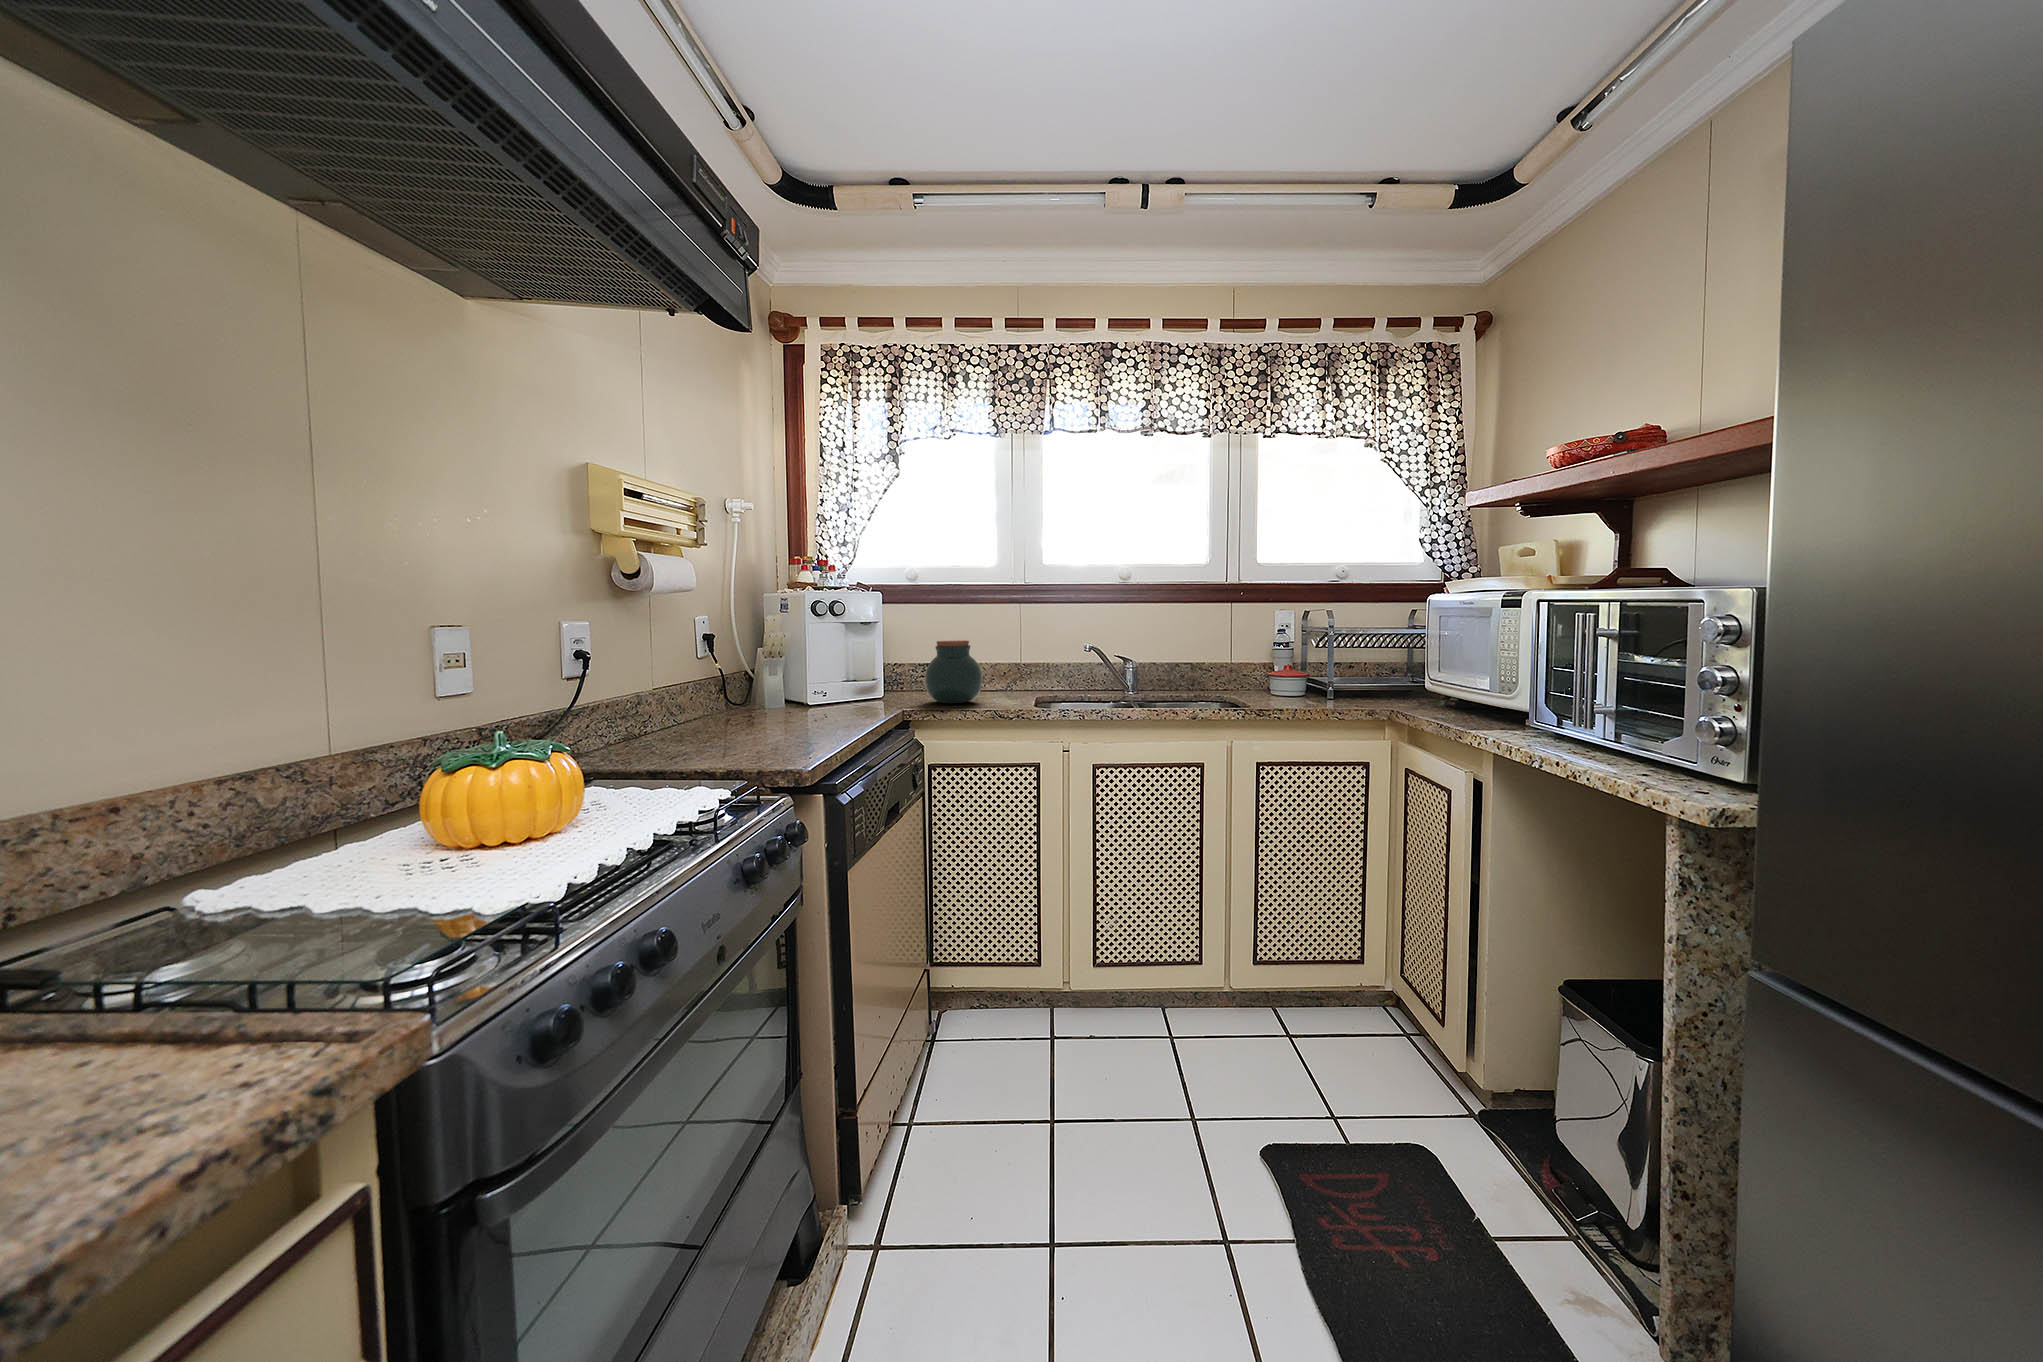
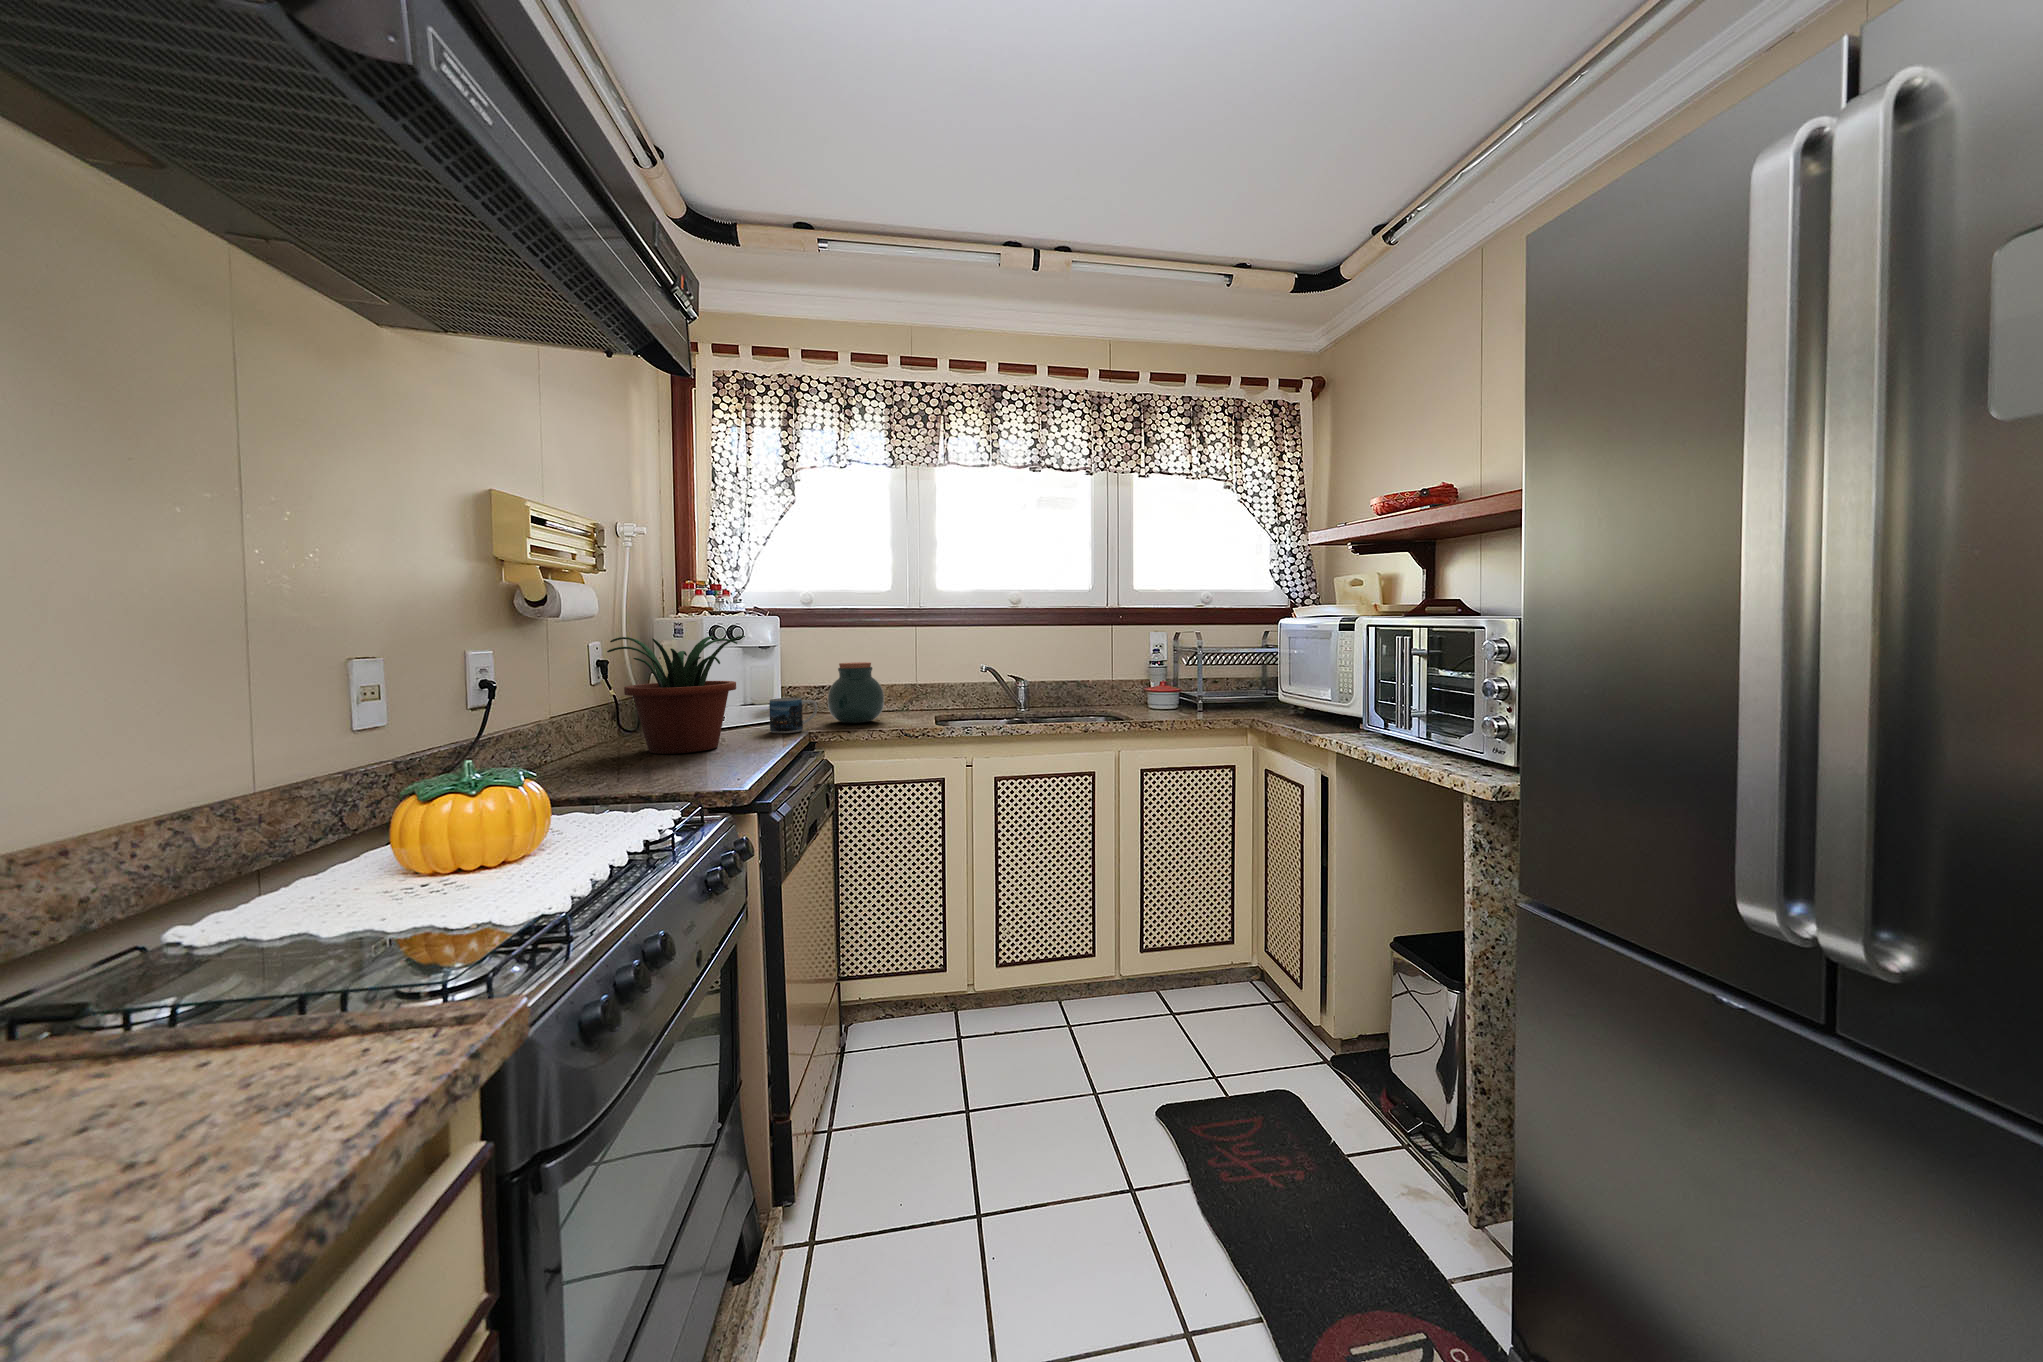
potted plant: none [699,610,833,729] -> present [607,636,745,754]
mug: none [864,676,912,712] -> present [769,698,817,733]

